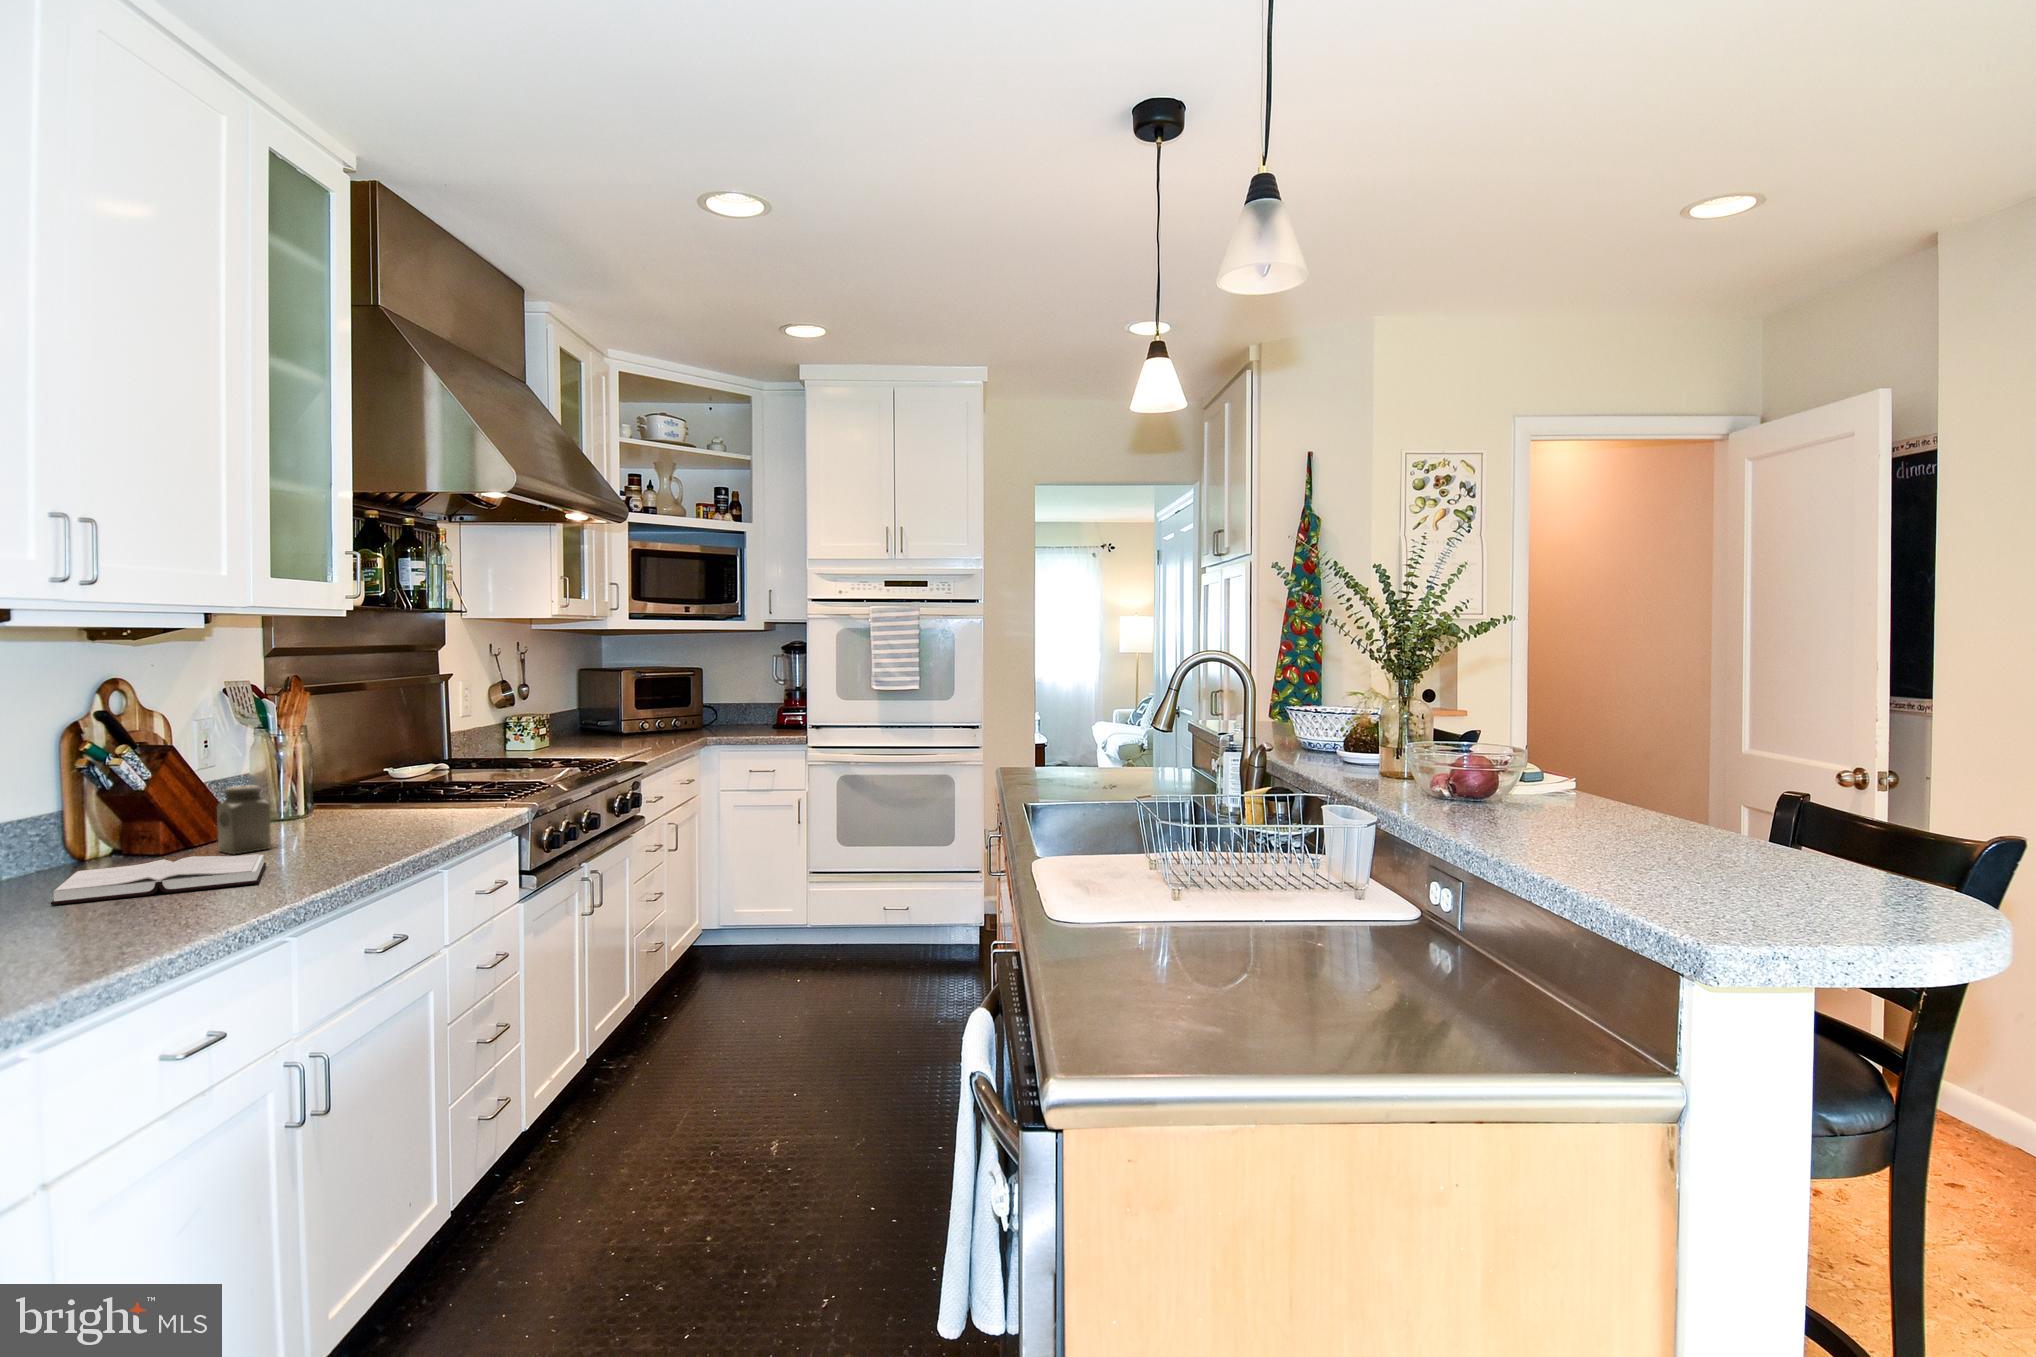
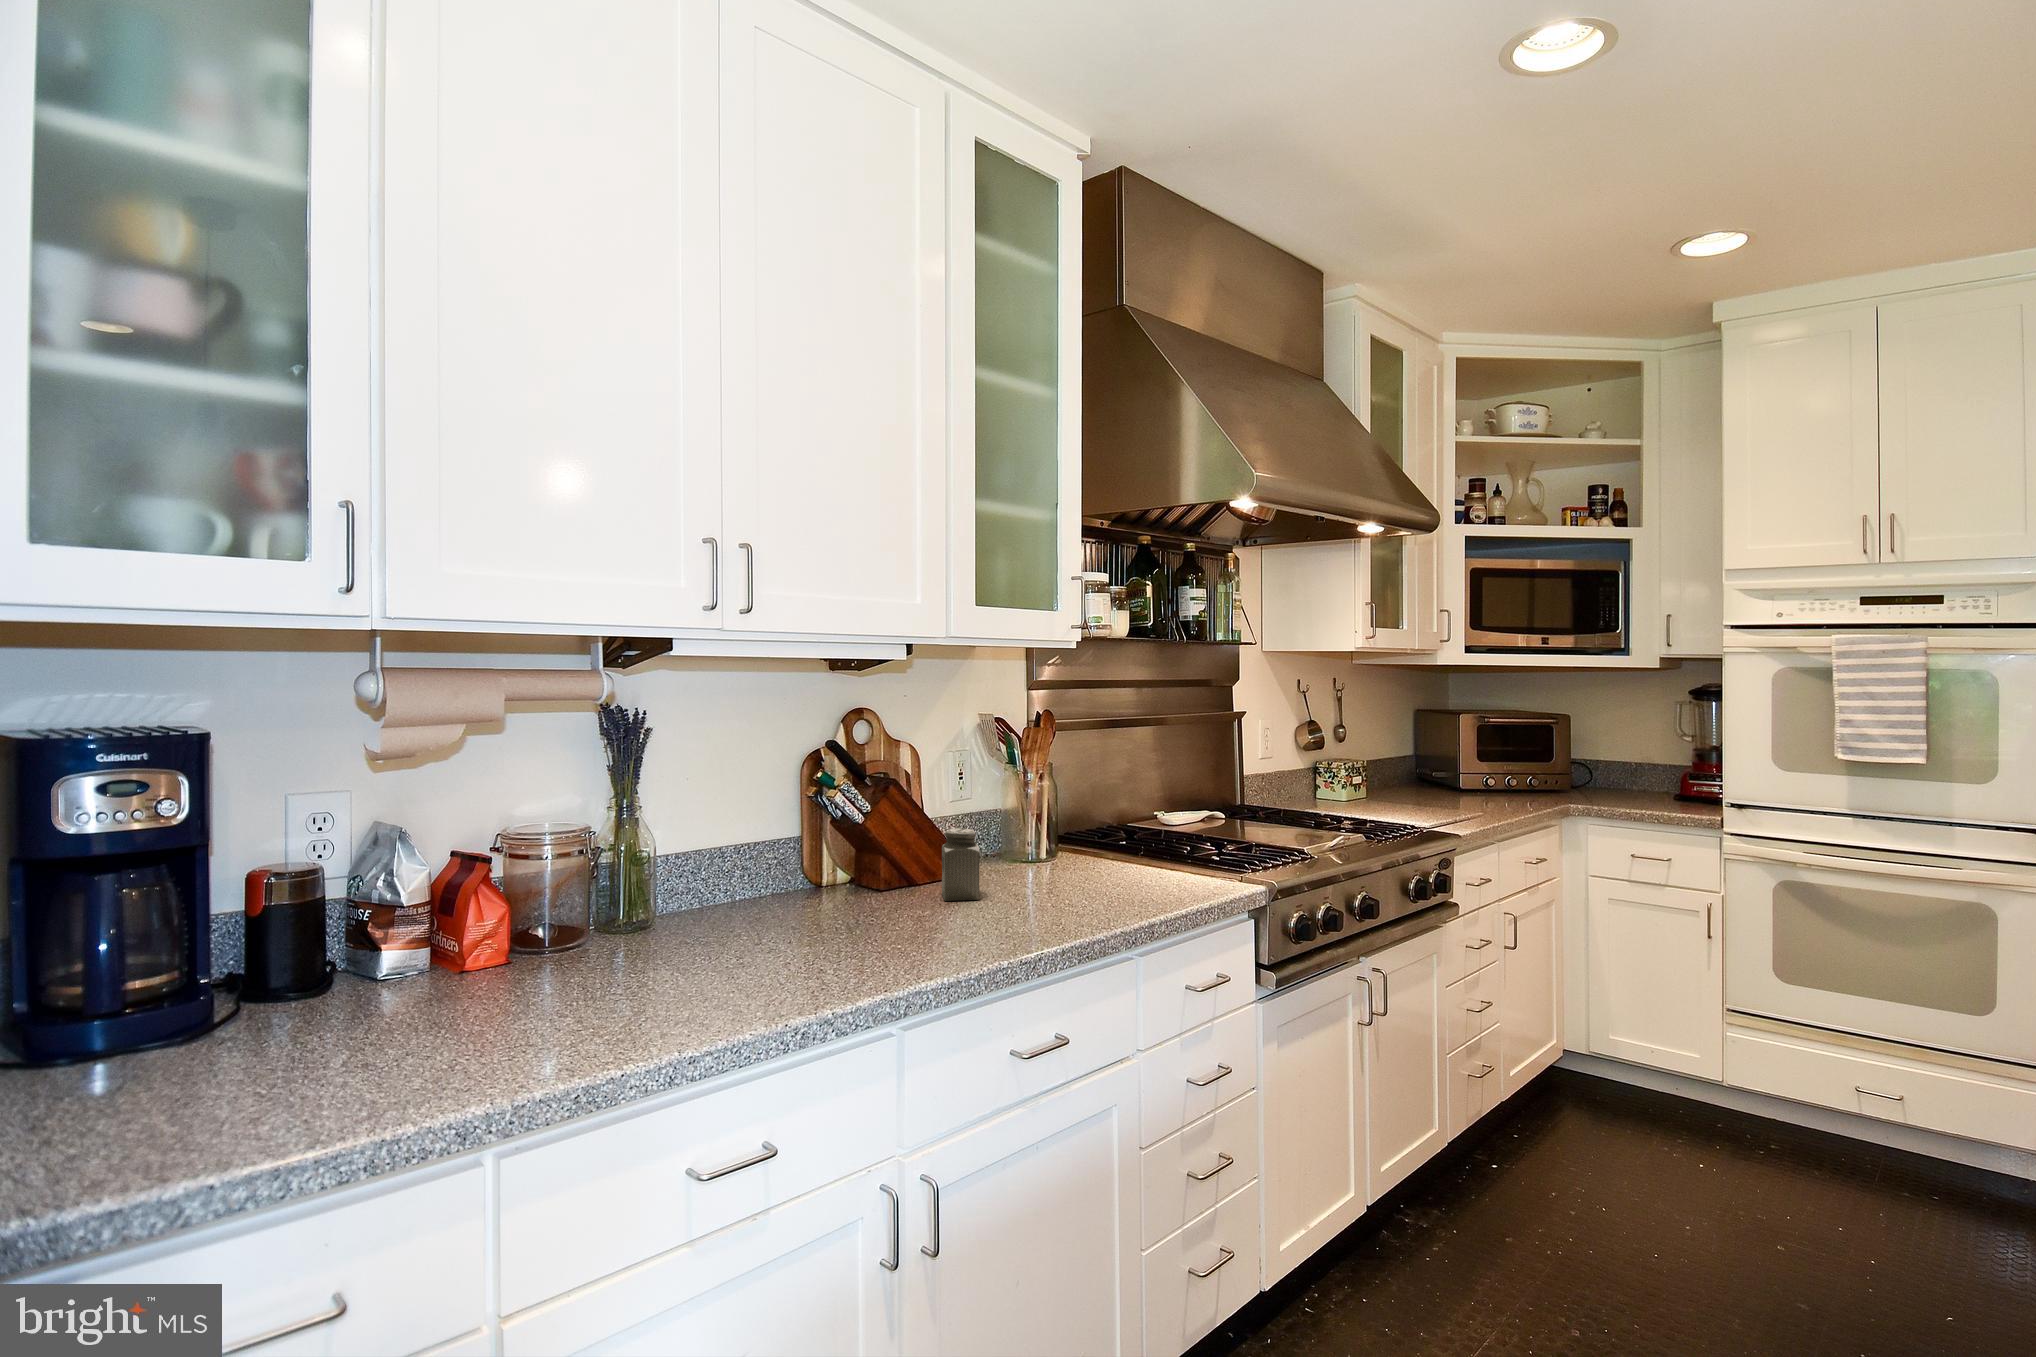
hardback book: present [51,854,266,905] -> none [758,900,947,950]

